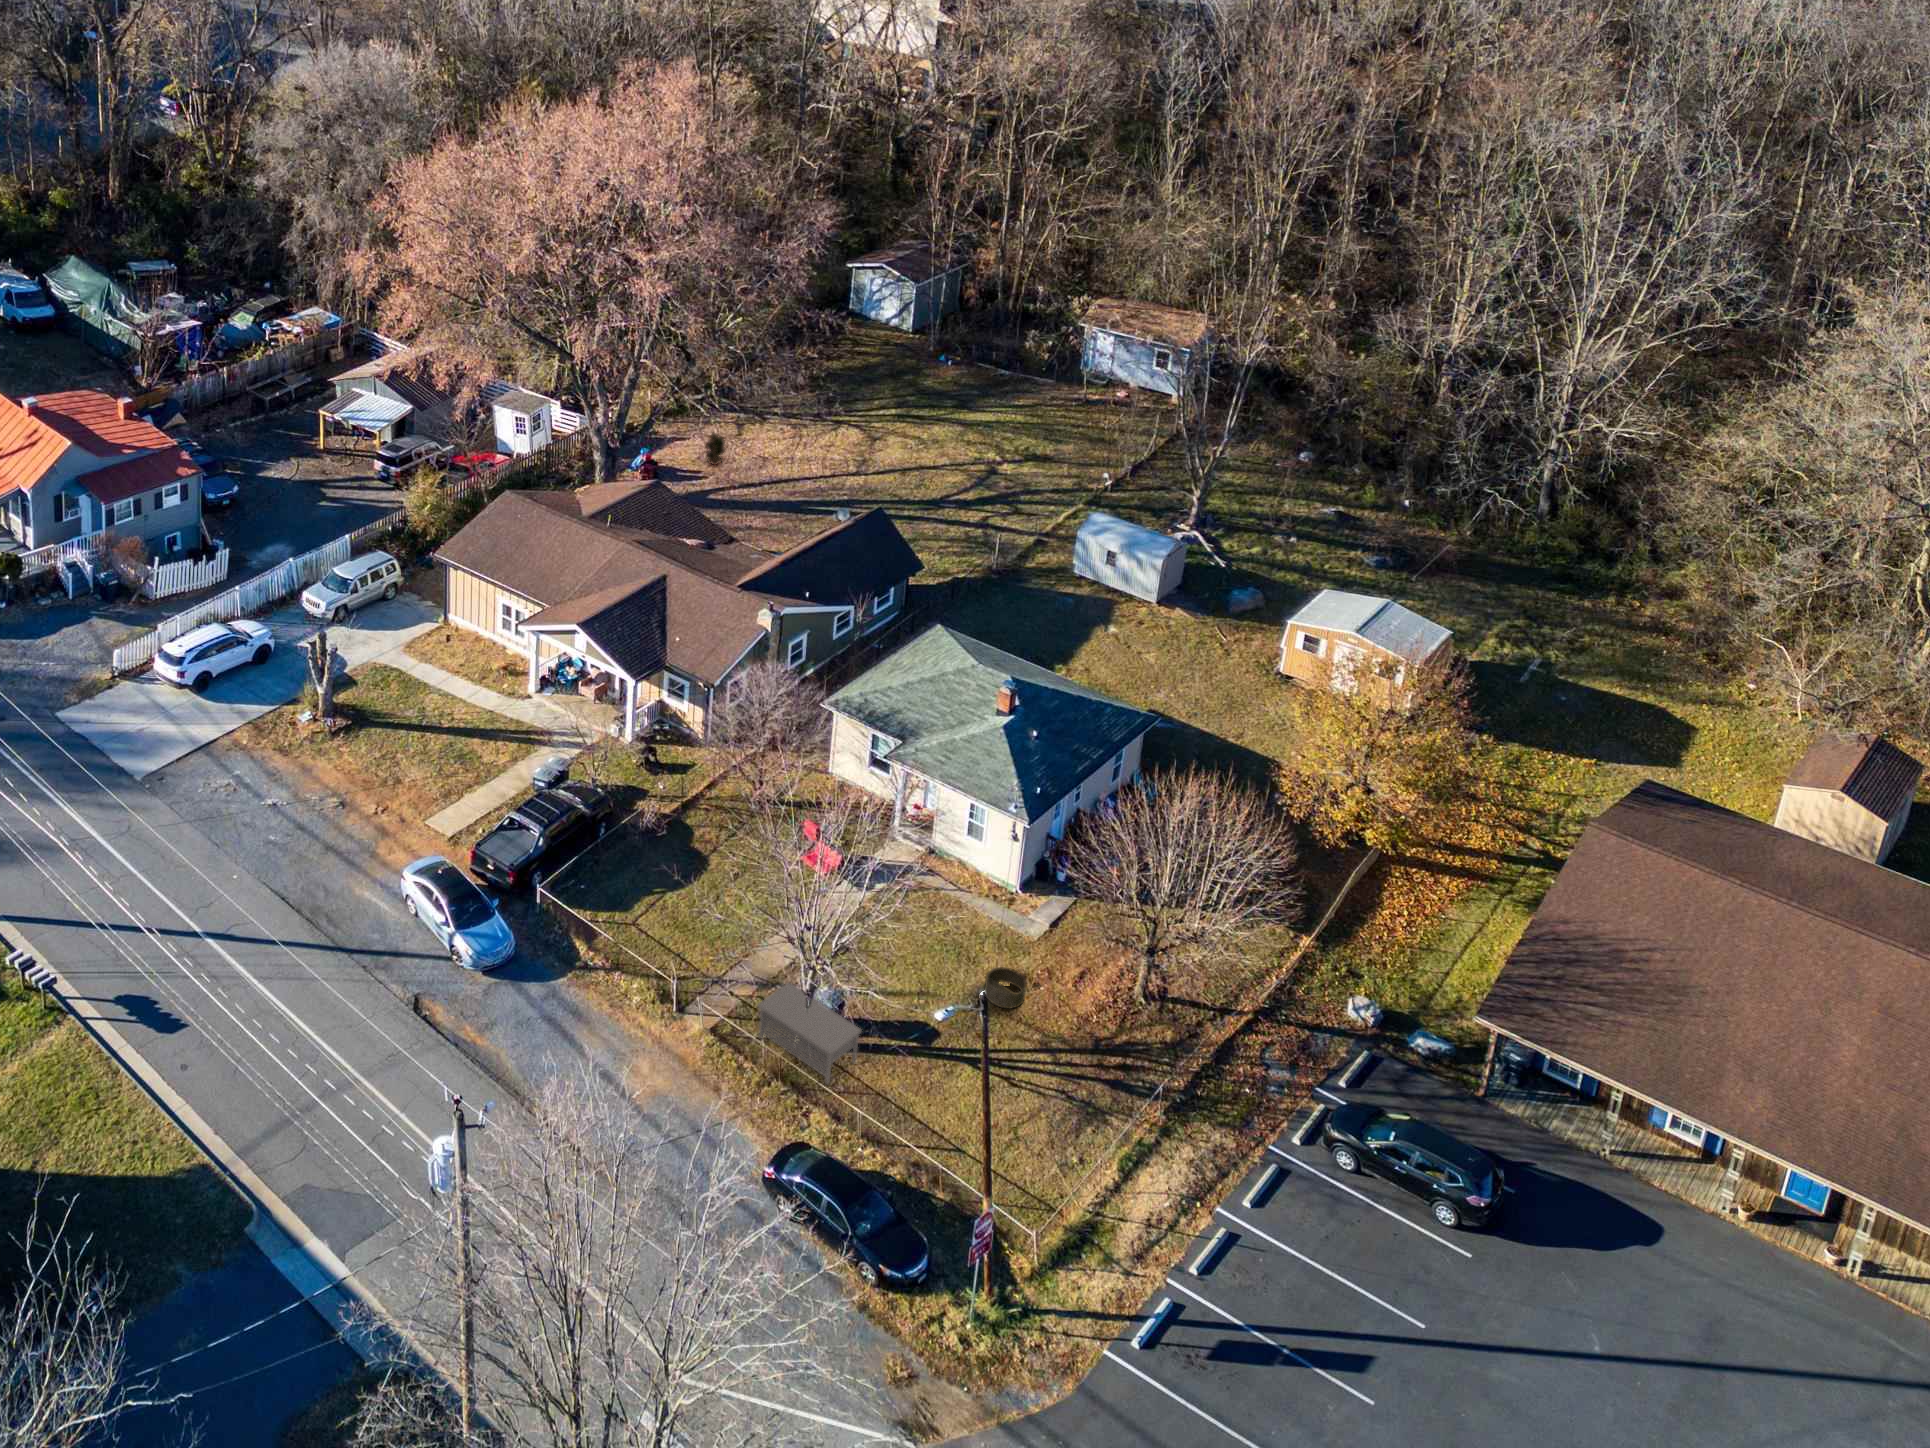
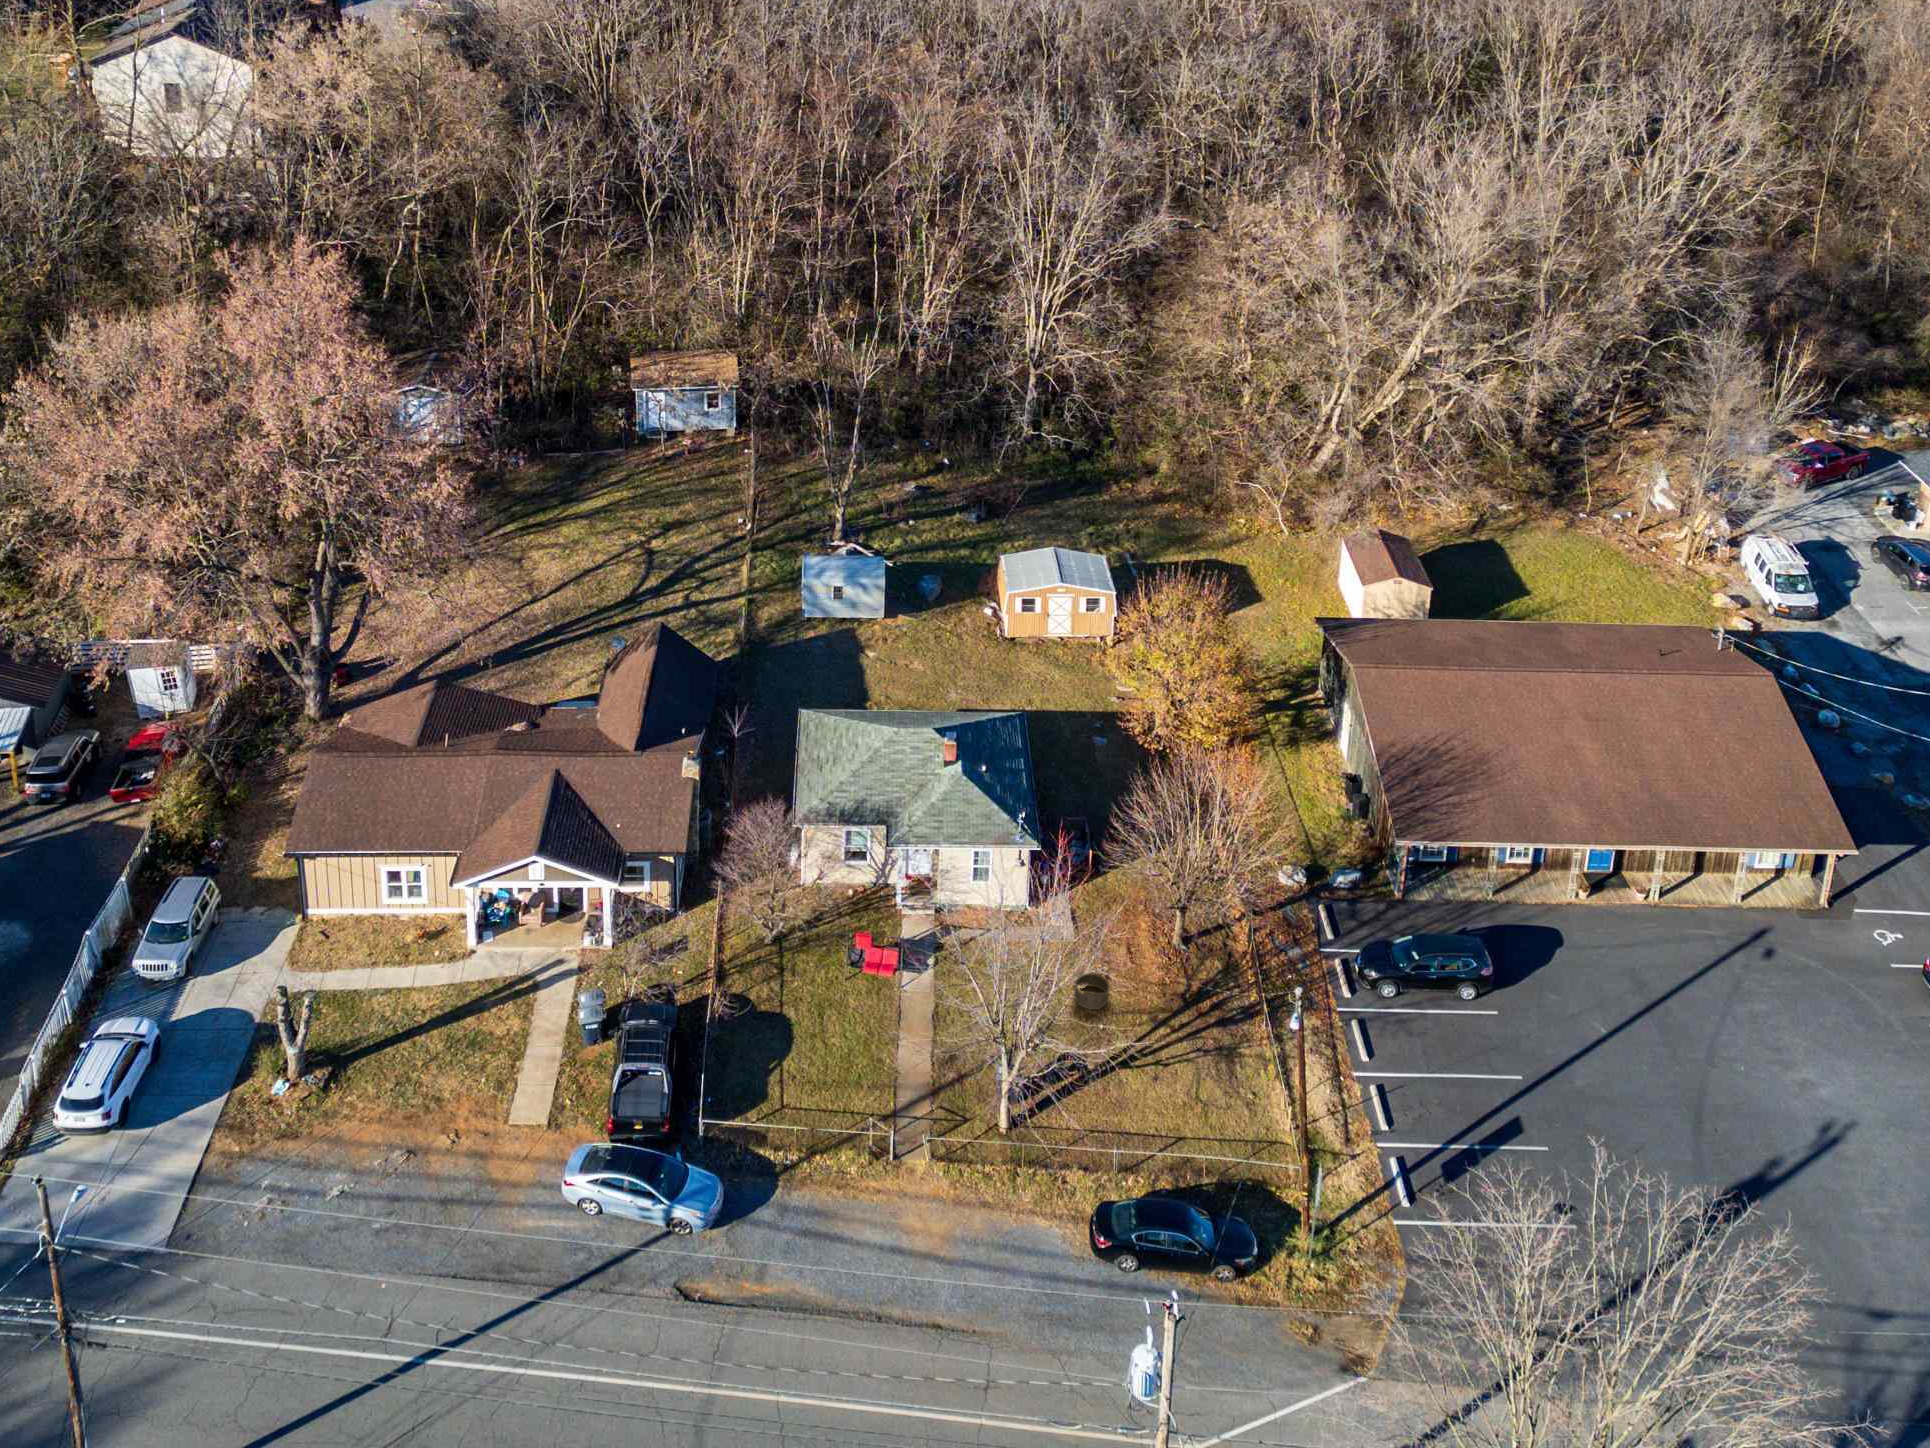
decorative plant: present [707,432,725,465] -> none [400,605,424,638]
storage bench: present [757,983,861,1084] -> none [971,1081,1059,1148]

